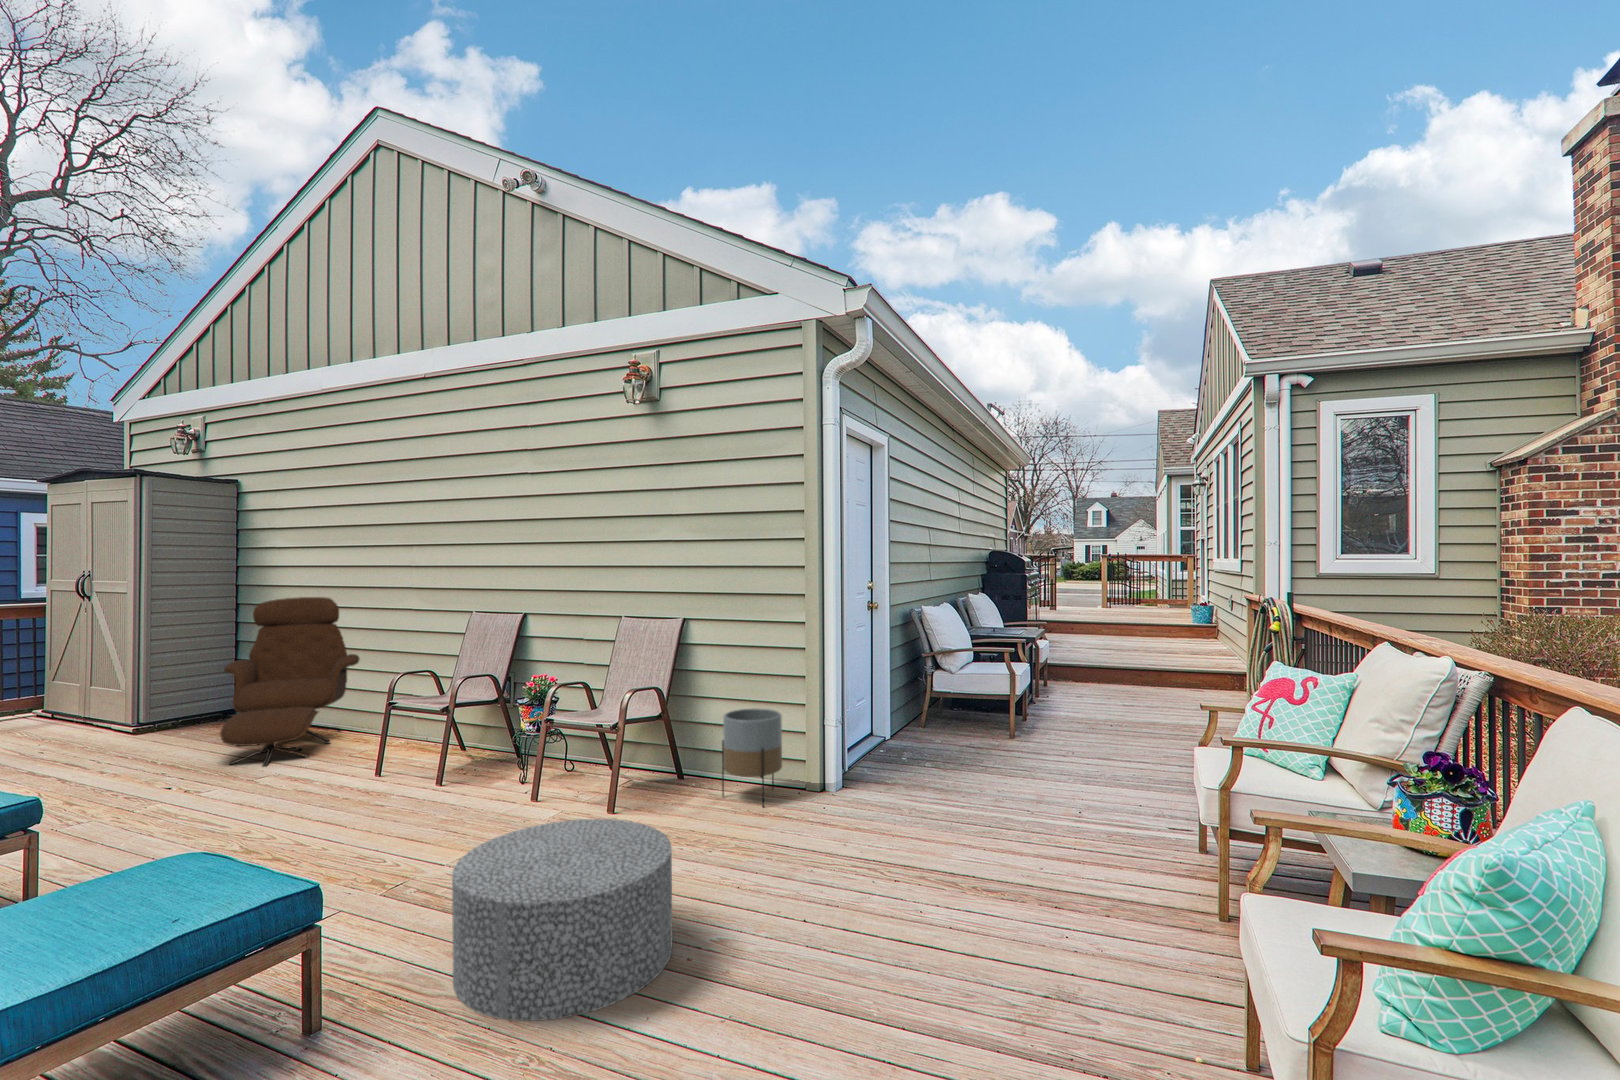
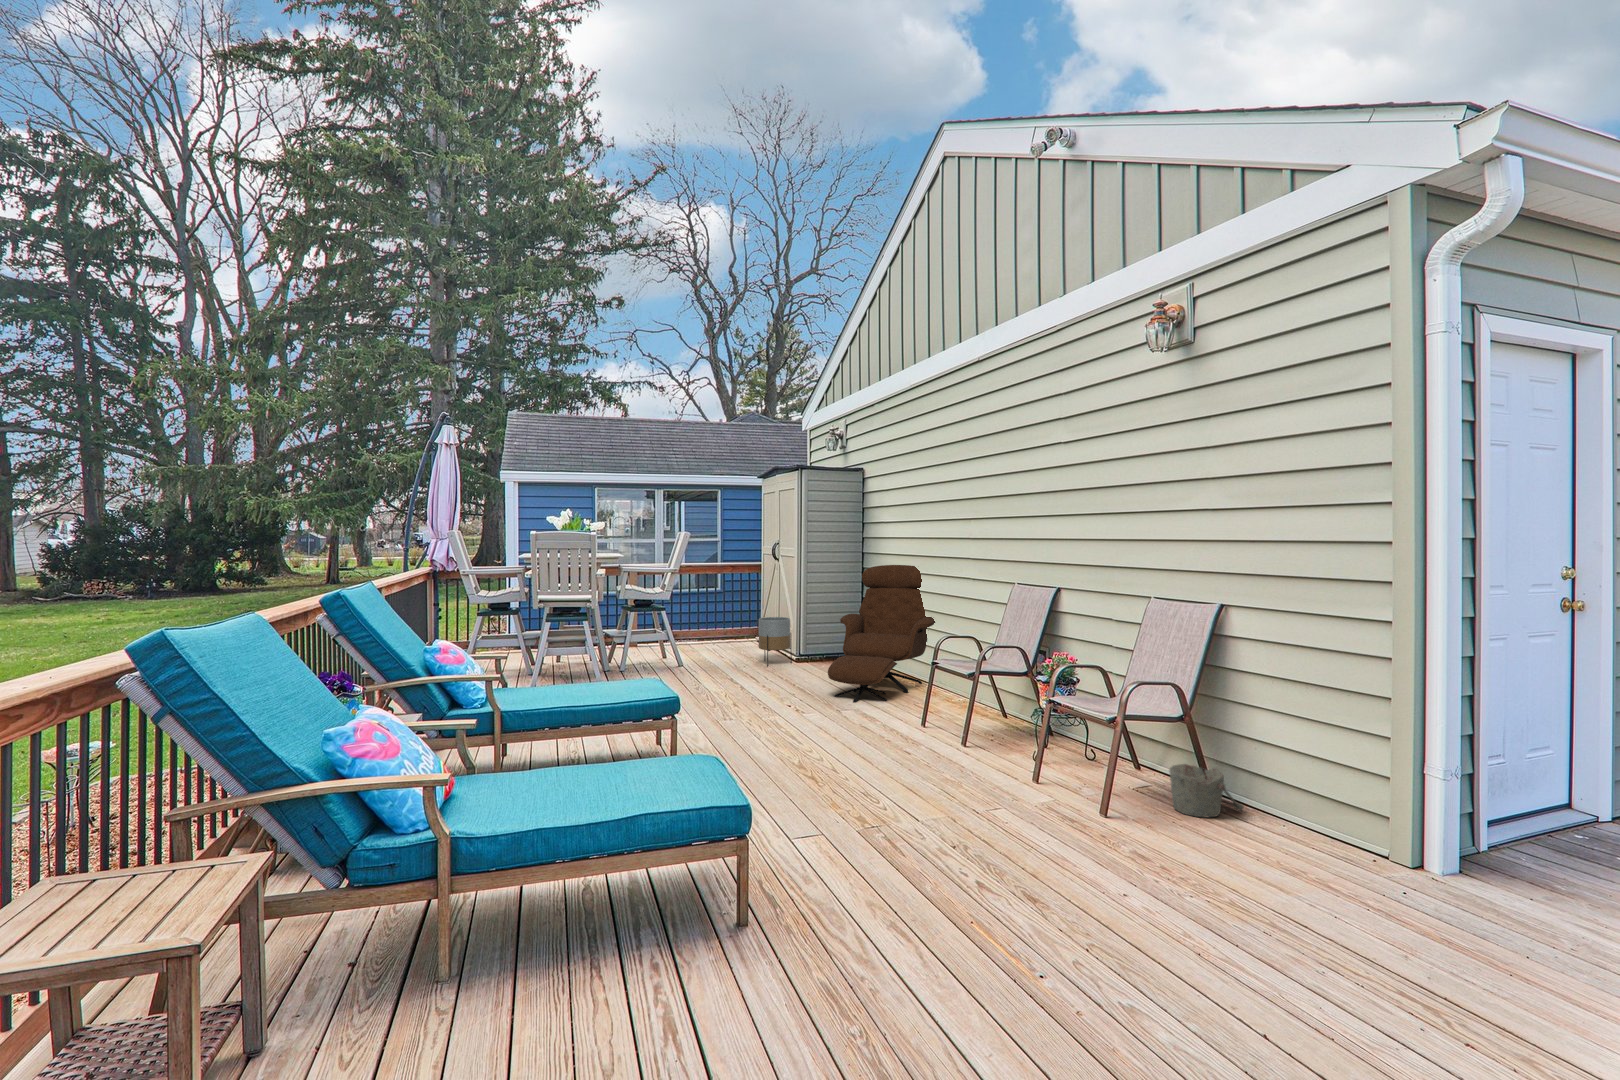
planter: present [722,708,782,807] -> present [759,617,792,666]
bucket: none [652,751,707,794] -> present [1170,764,1244,817]
ottoman: present [452,819,672,1021] -> none [850,804,1077,1020]

